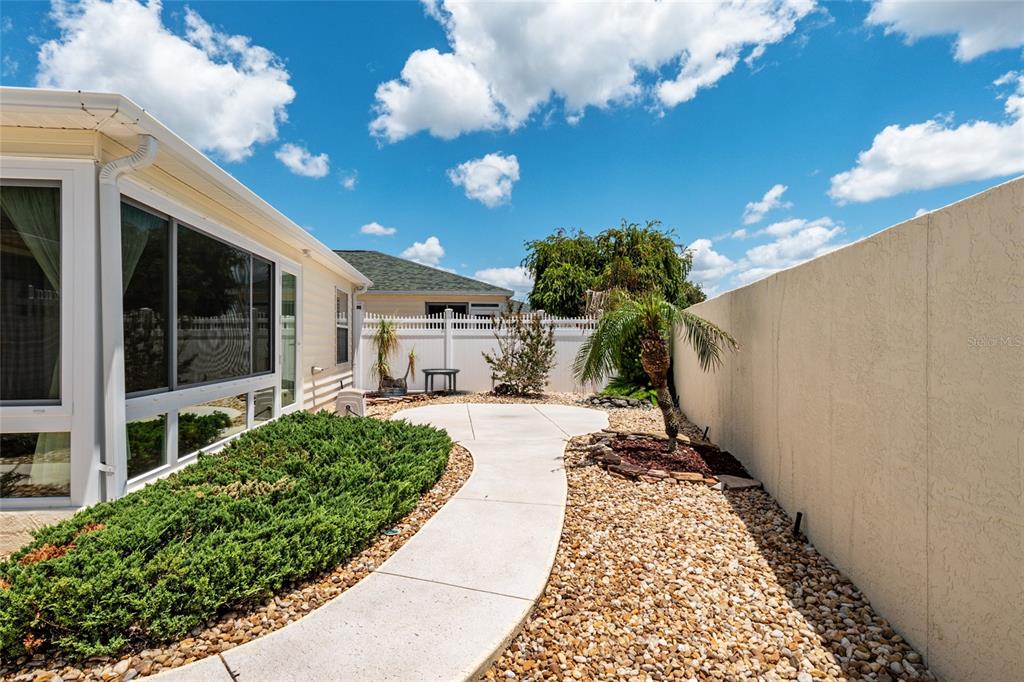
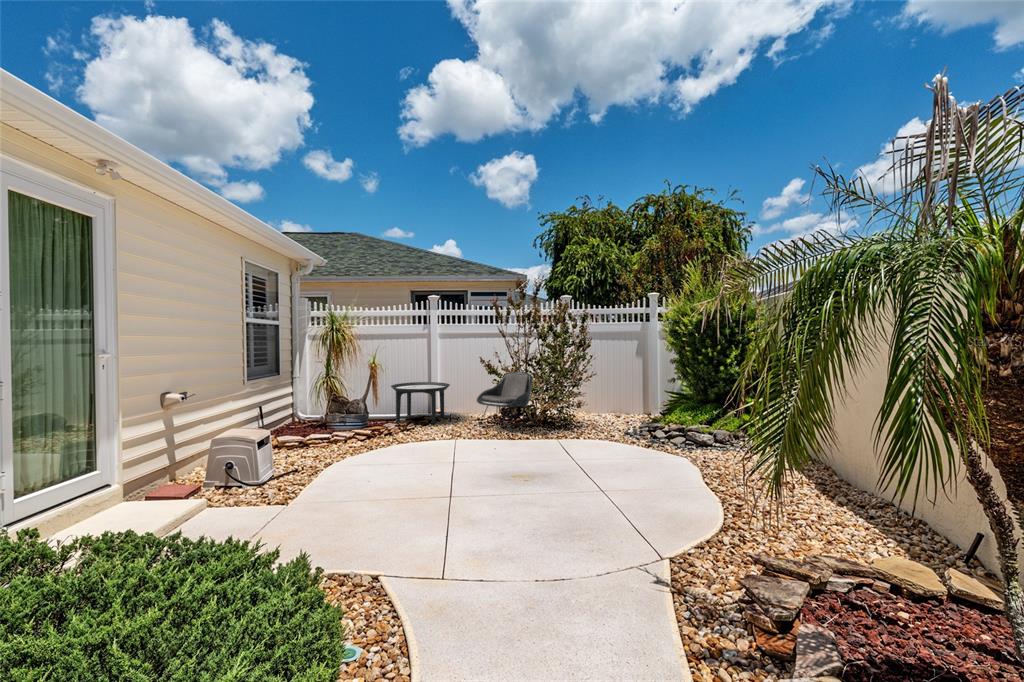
lounge chair: none [479,361,517,399] -> present [477,372,536,432]

